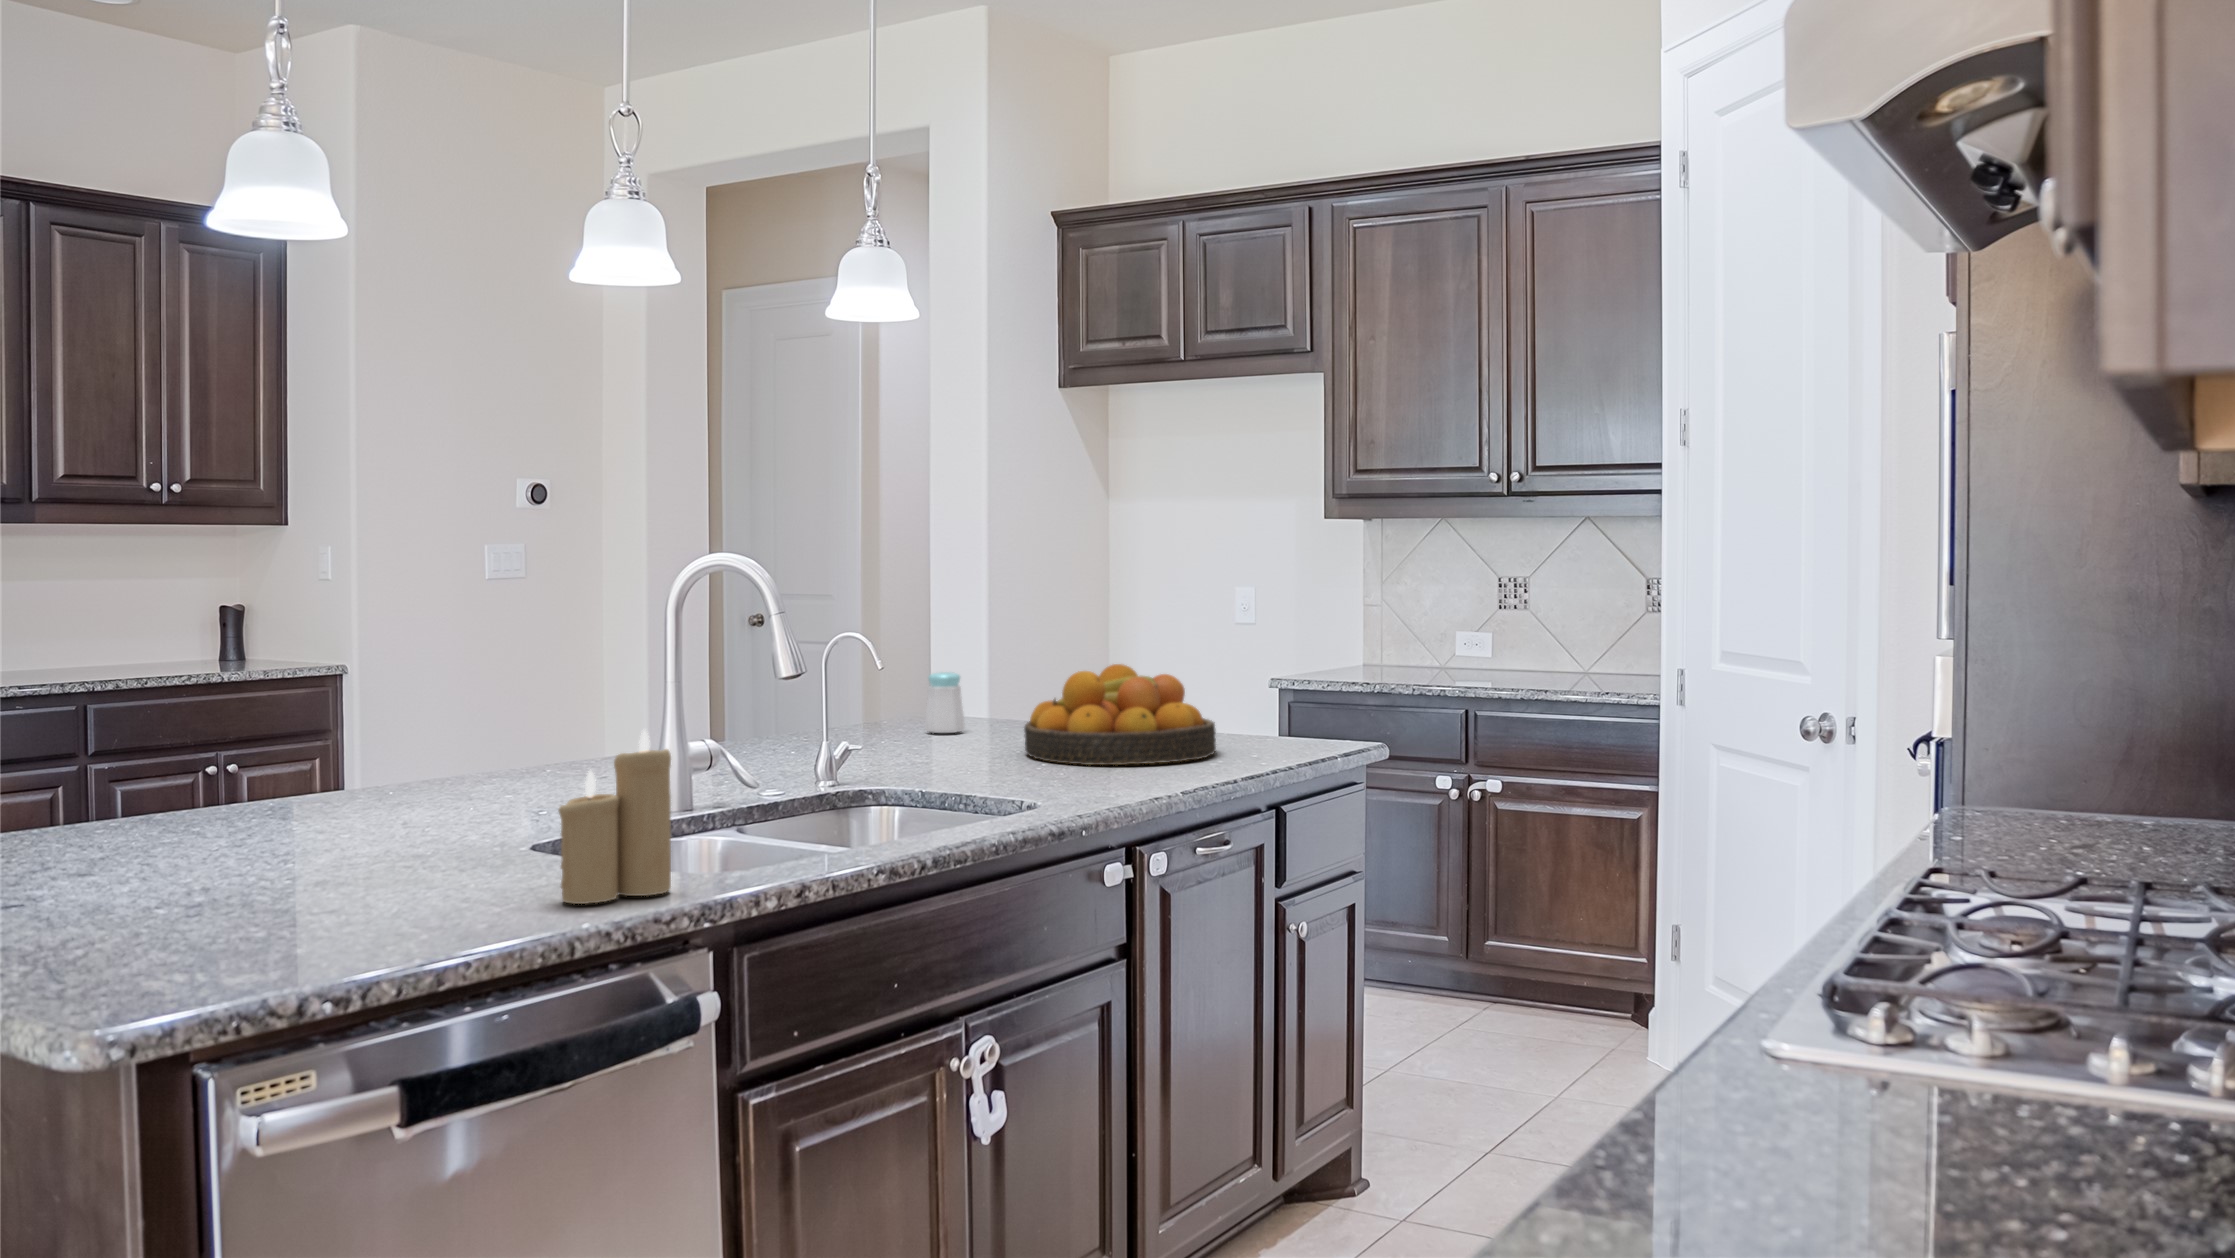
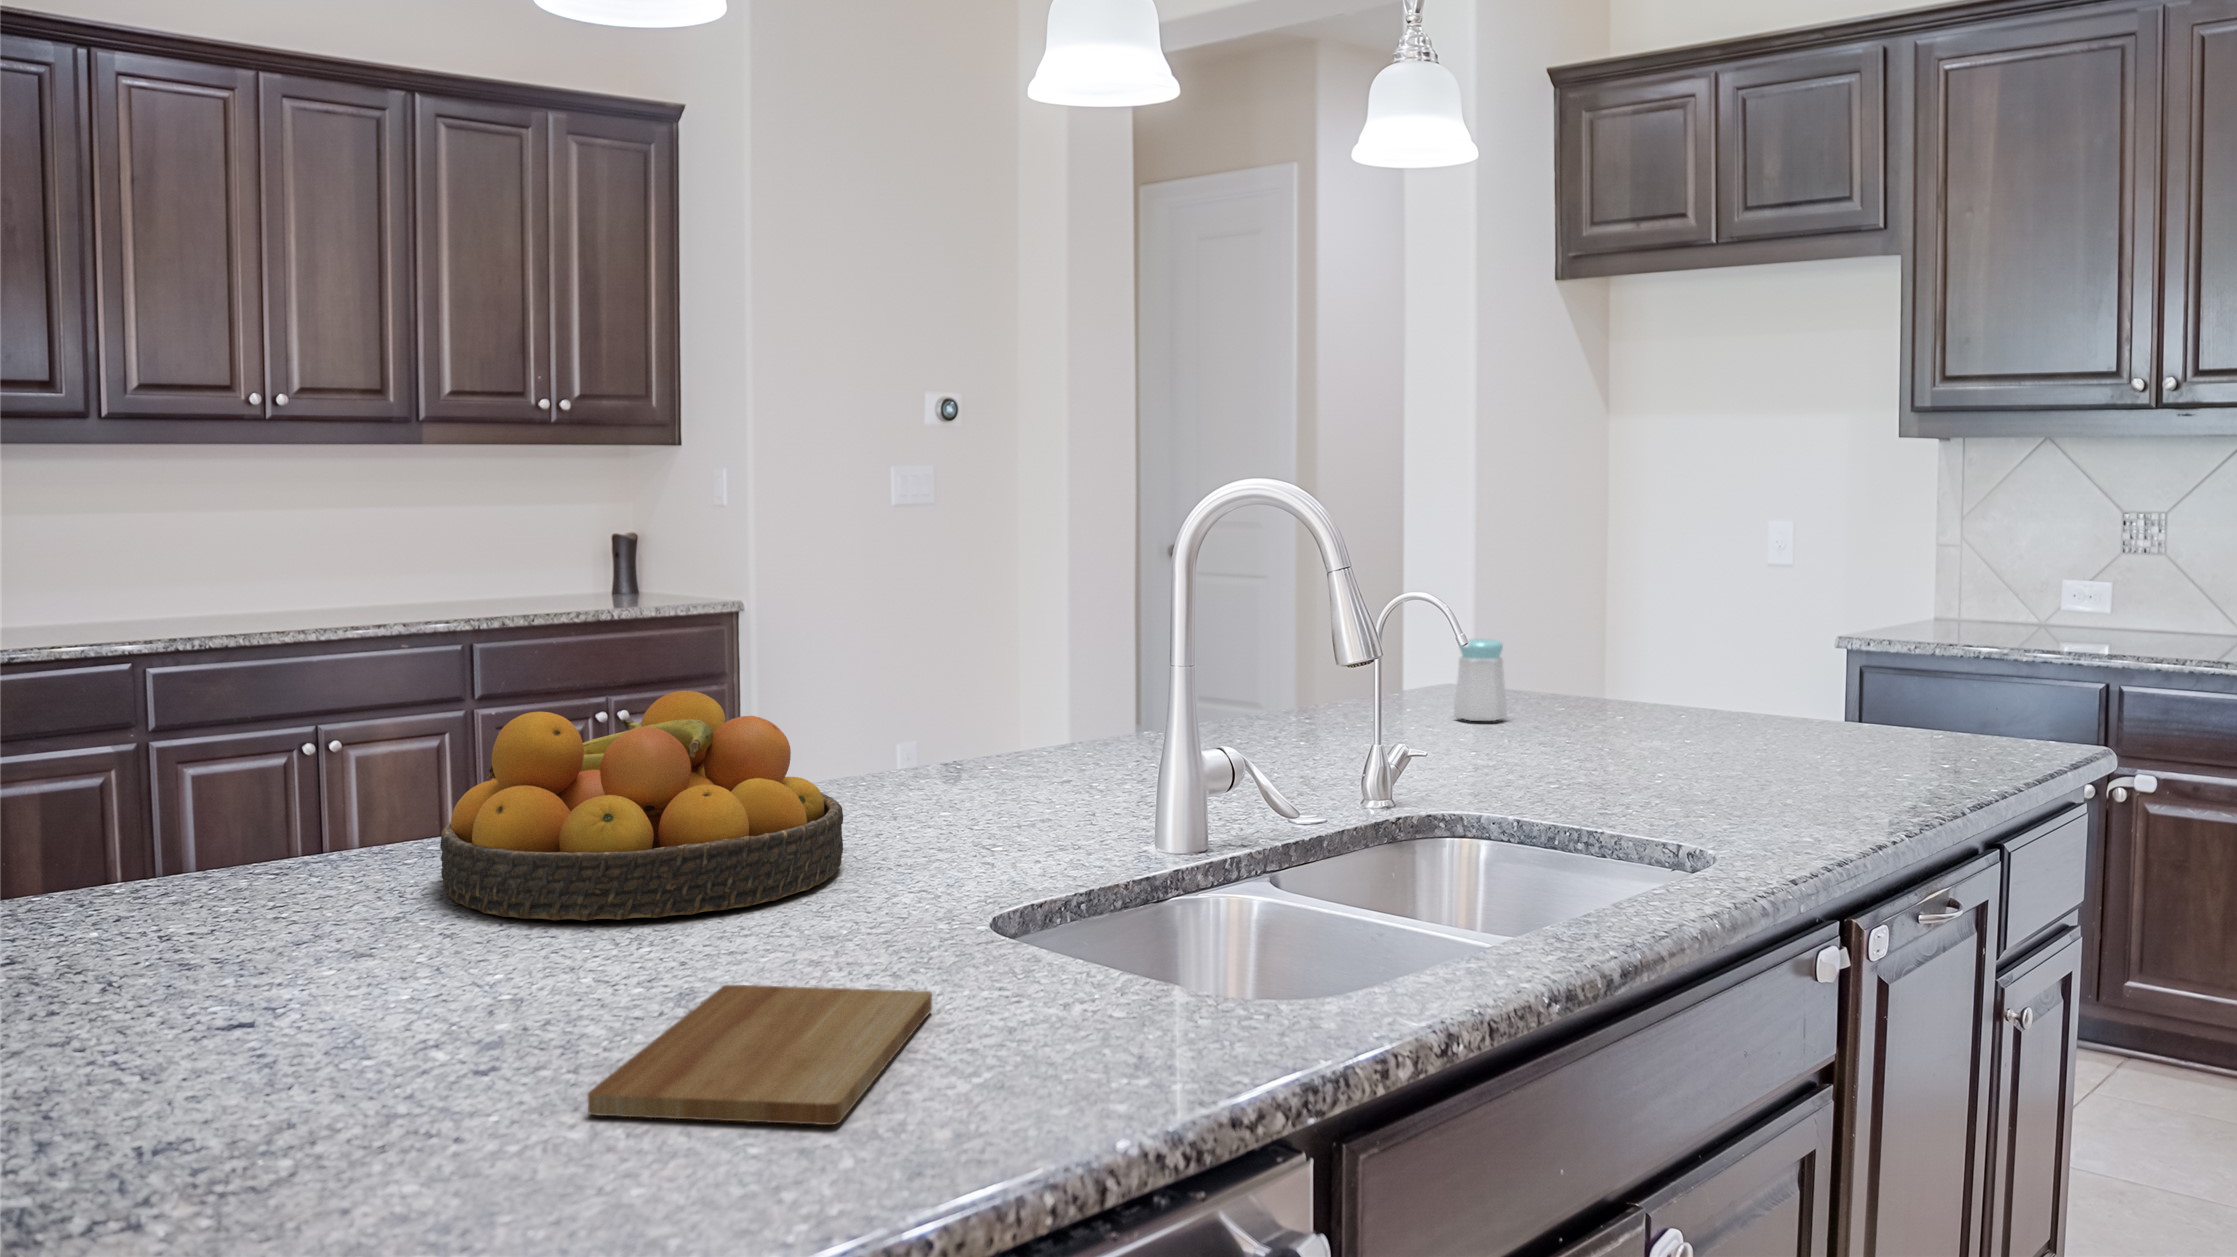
fruit bowl: present [1024,664,1216,765] -> present [440,691,843,921]
candle: present [559,730,671,904] -> none [1064,768,1247,1076]
cutting board: none [263,874,482,932] -> present [588,985,932,1125]

